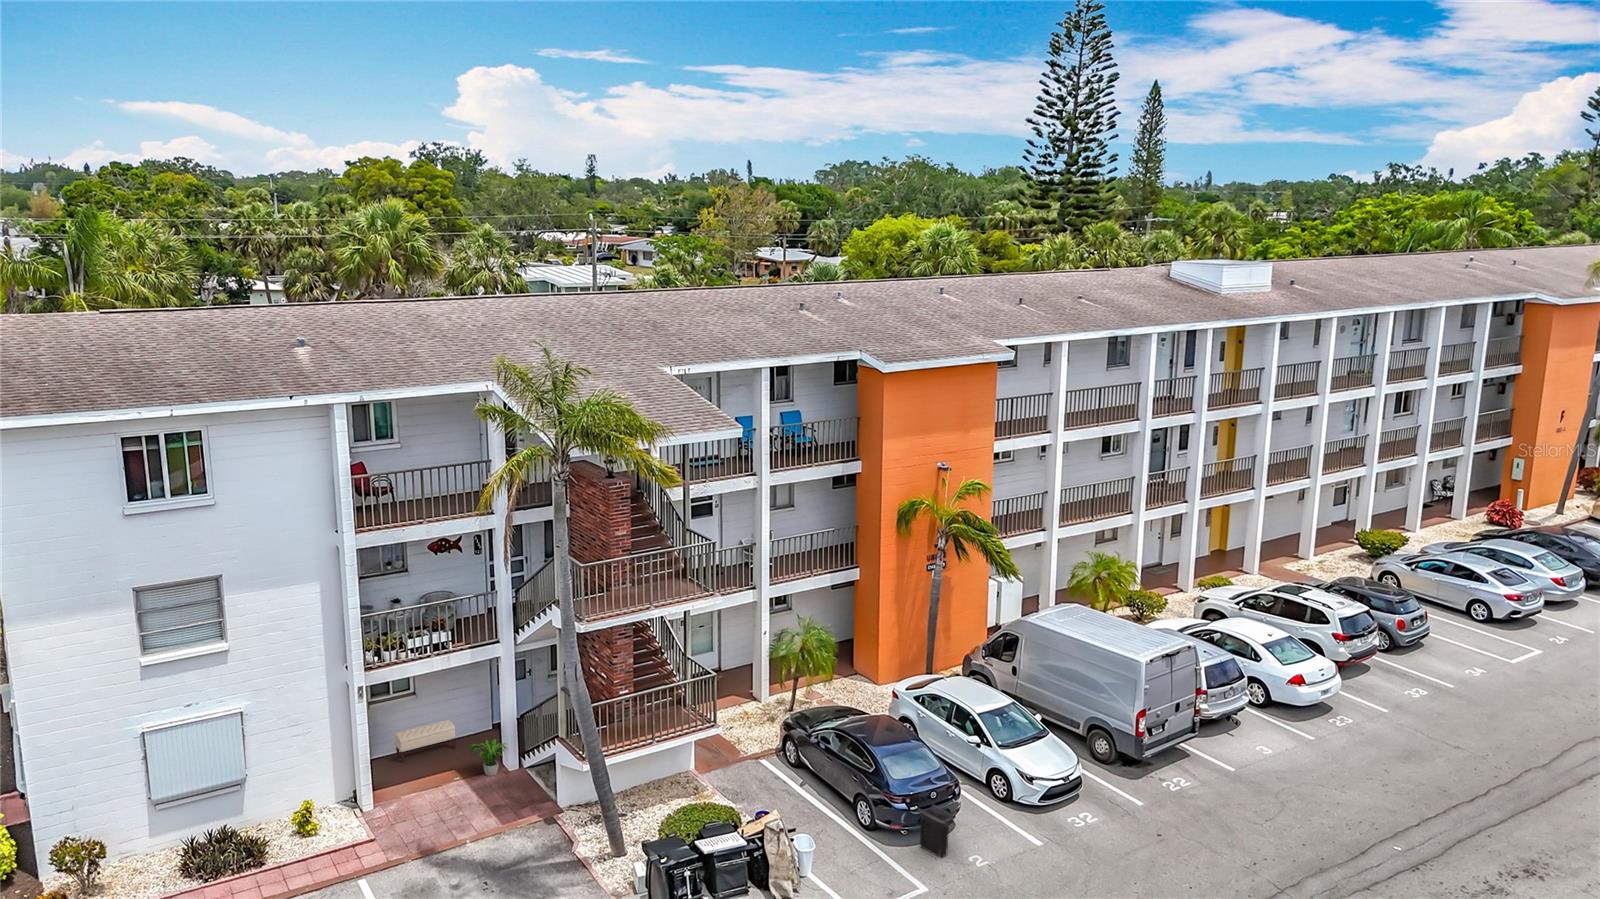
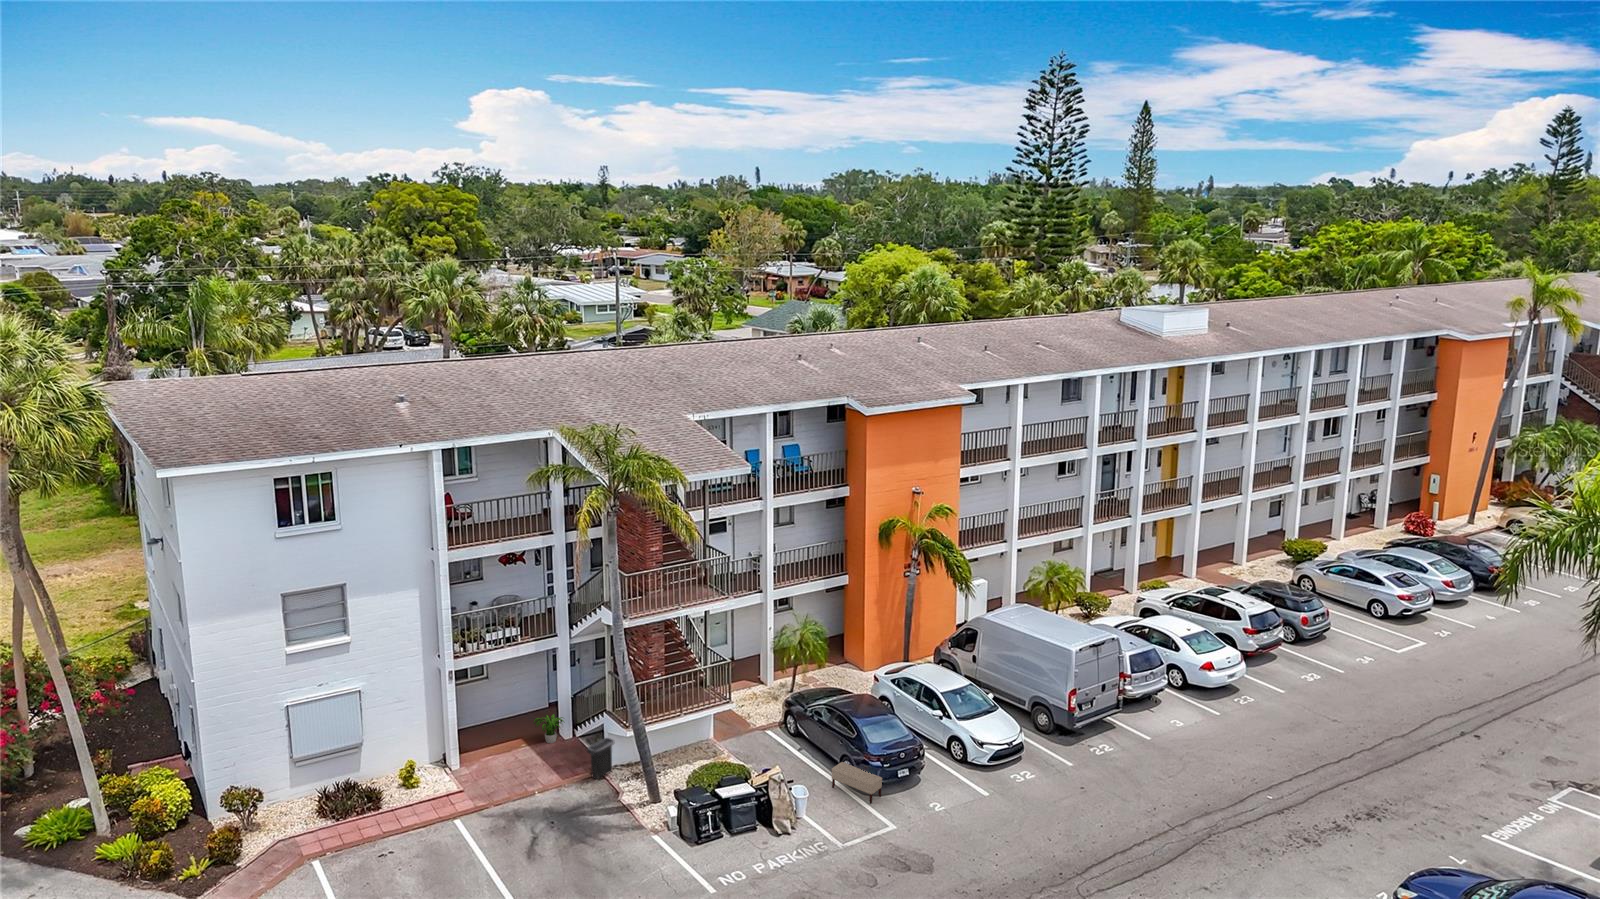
bench: present [394,720,455,762] -> present [832,762,882,804]
trash can: present [918,805,954,858] -> present [588,738,614,779]

